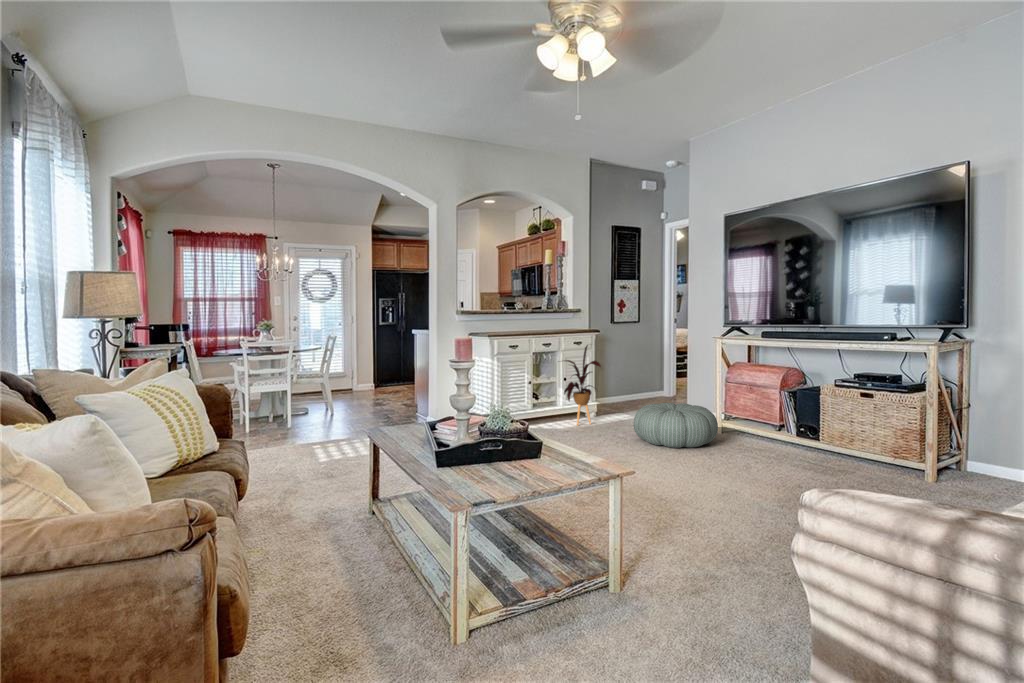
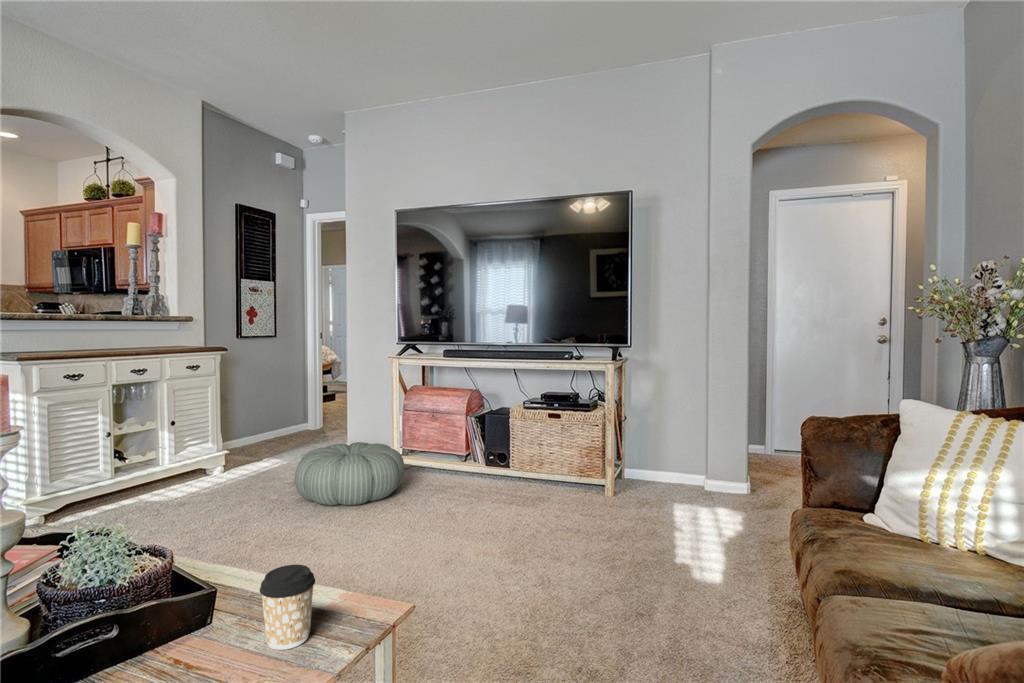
house plant: present [564,345,600,426] -> none [159,369,239,493]
coffee cup: none [554,433,580,470] -> present [260,565,315,650]

